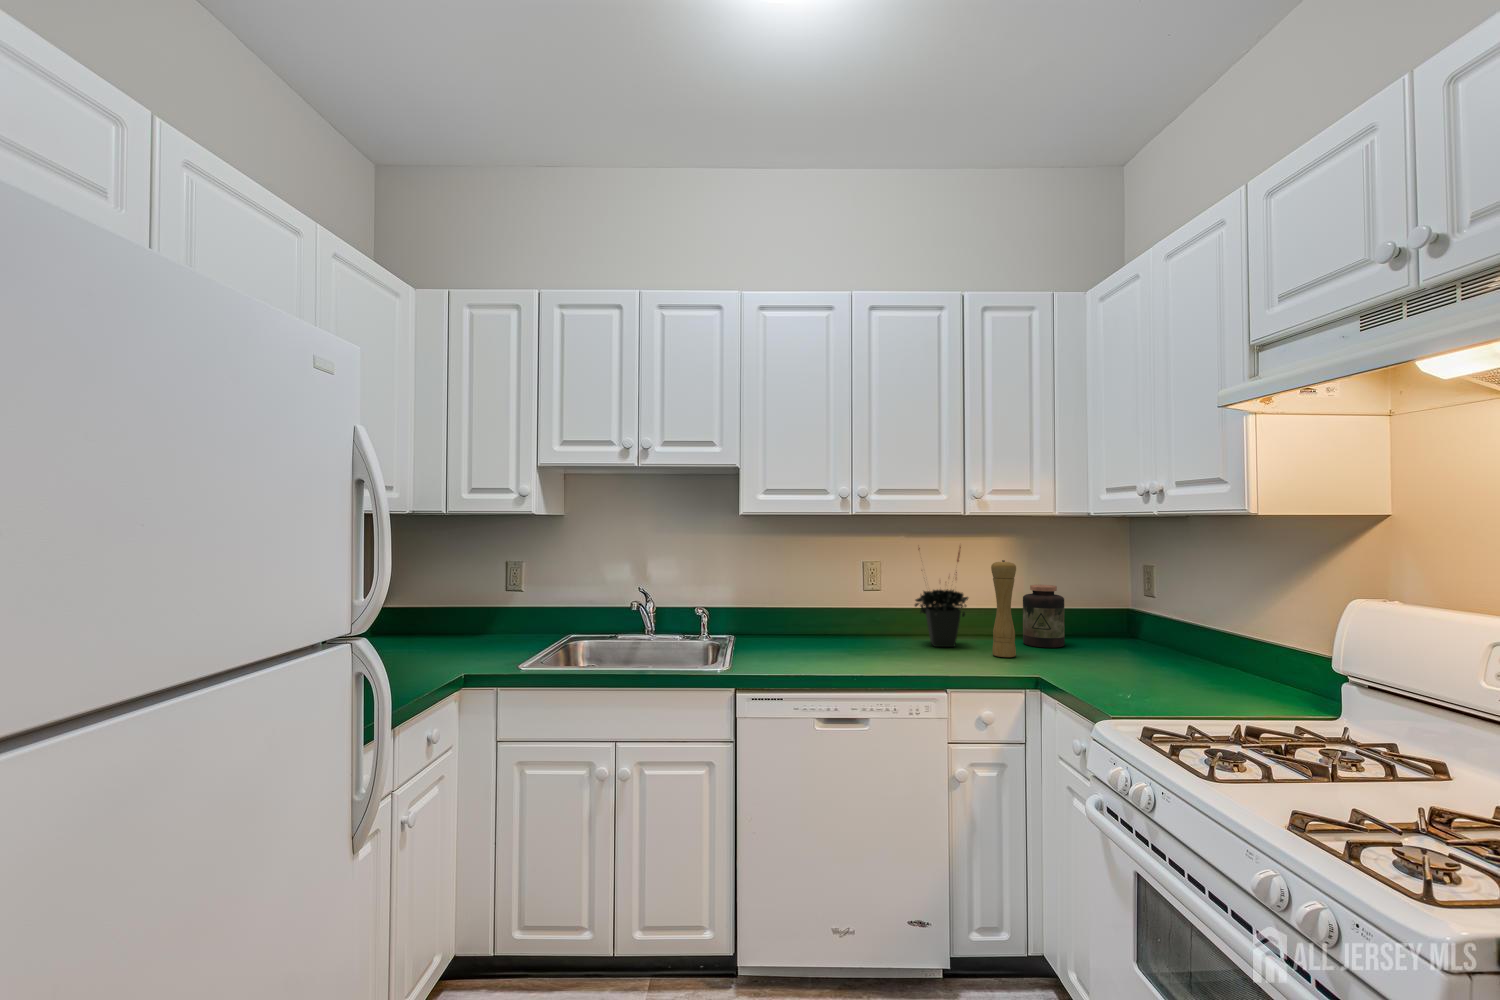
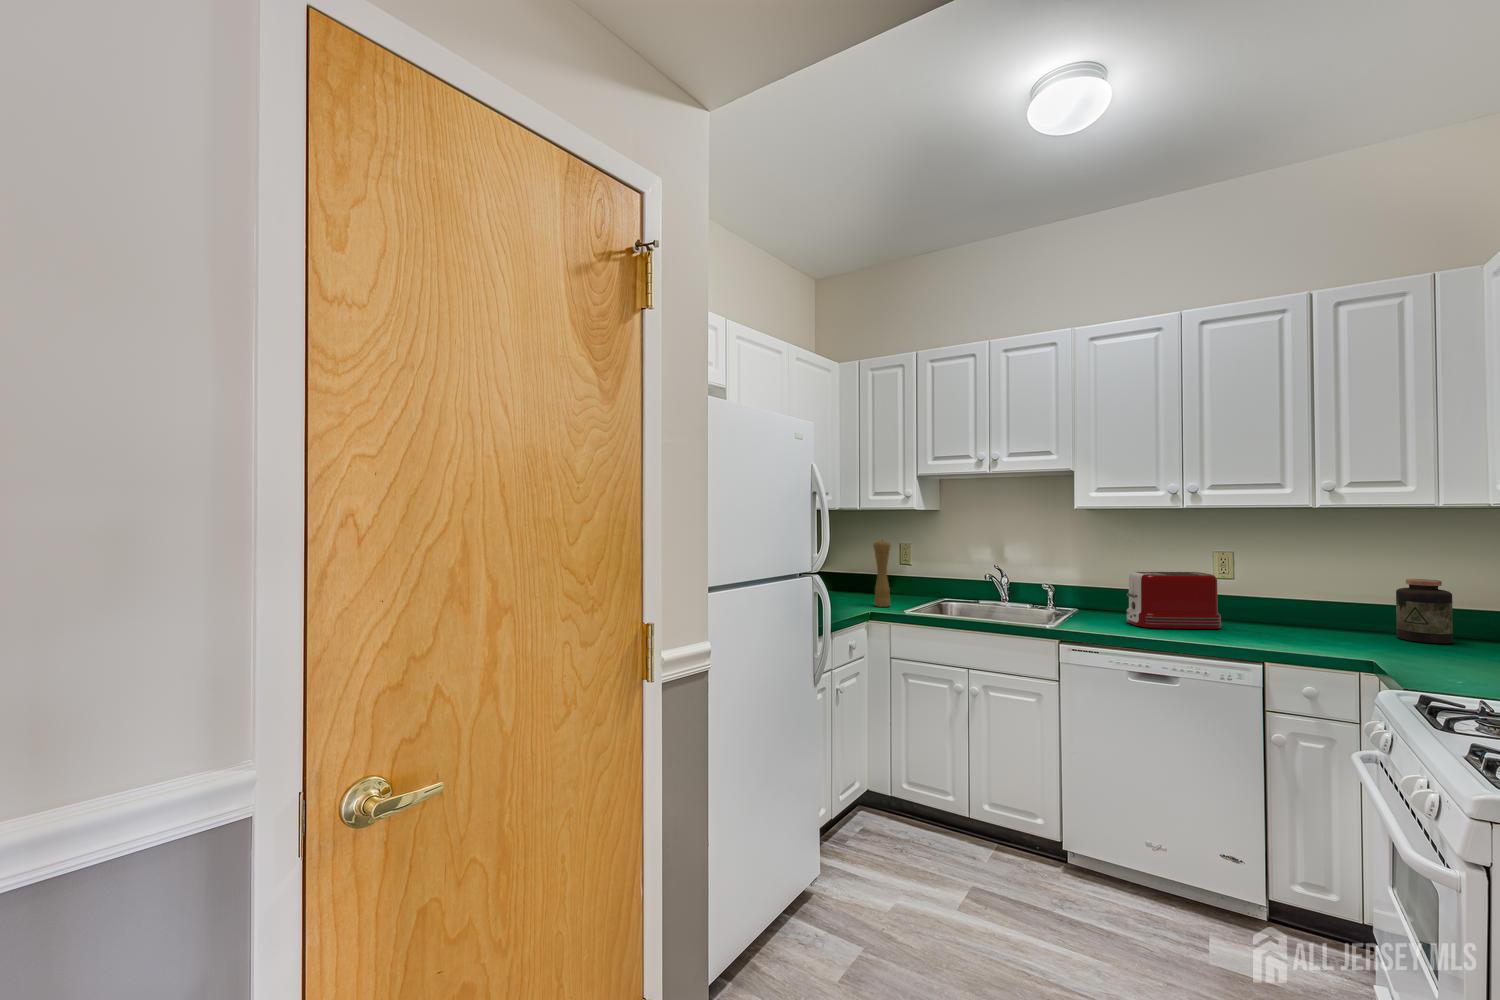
potted plant: present [915,547,968,647] -> none [1260,535,1322,632]
pepper mill: present [991,560,1016,657] -> present [873,540,890,607]
toaster: none [796,588,887,658] -> present [1126,572,1221,629]

